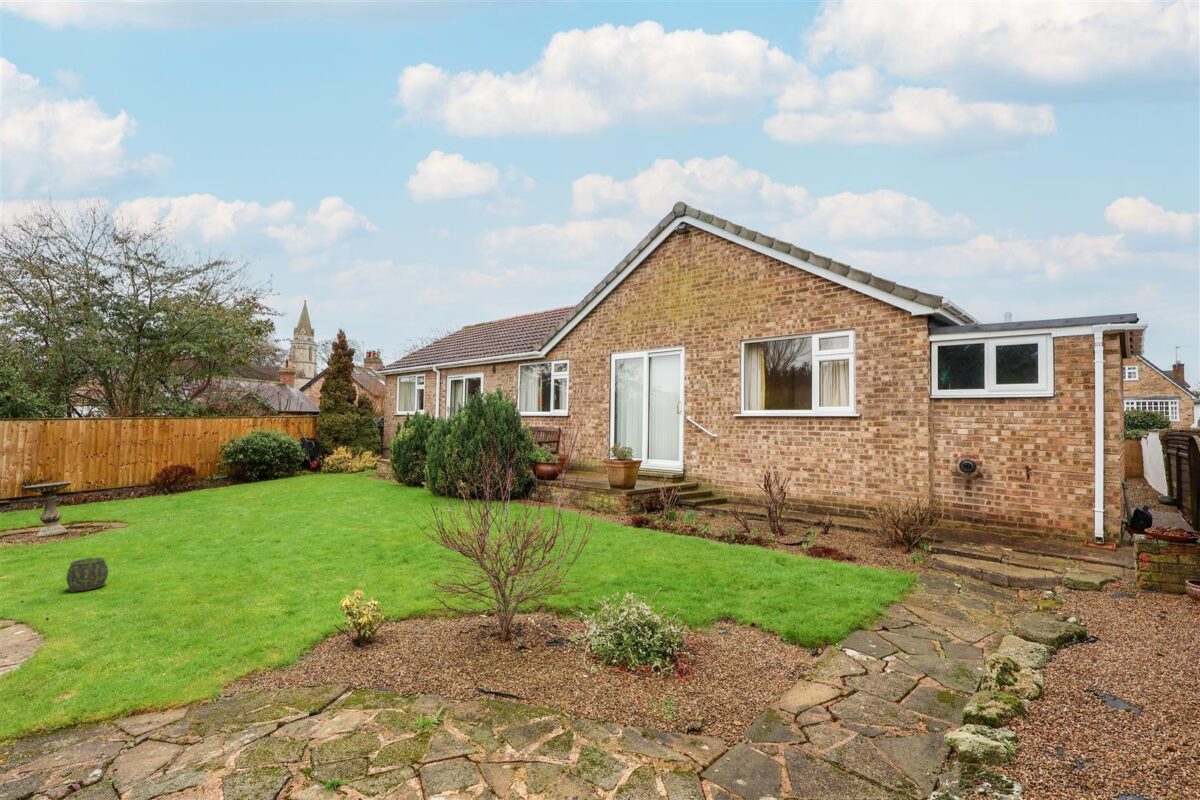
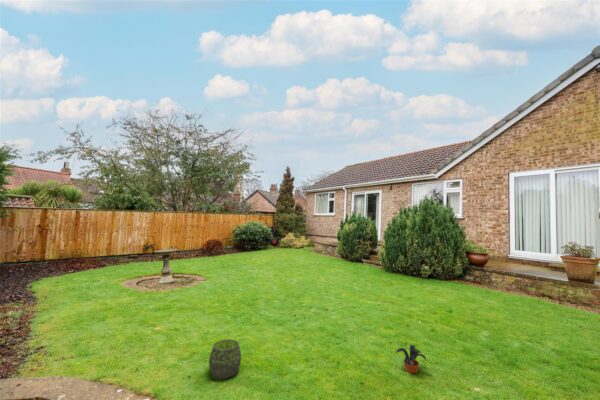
potted plant: none [285,548,315,572] -> present [396,345,426,373]

